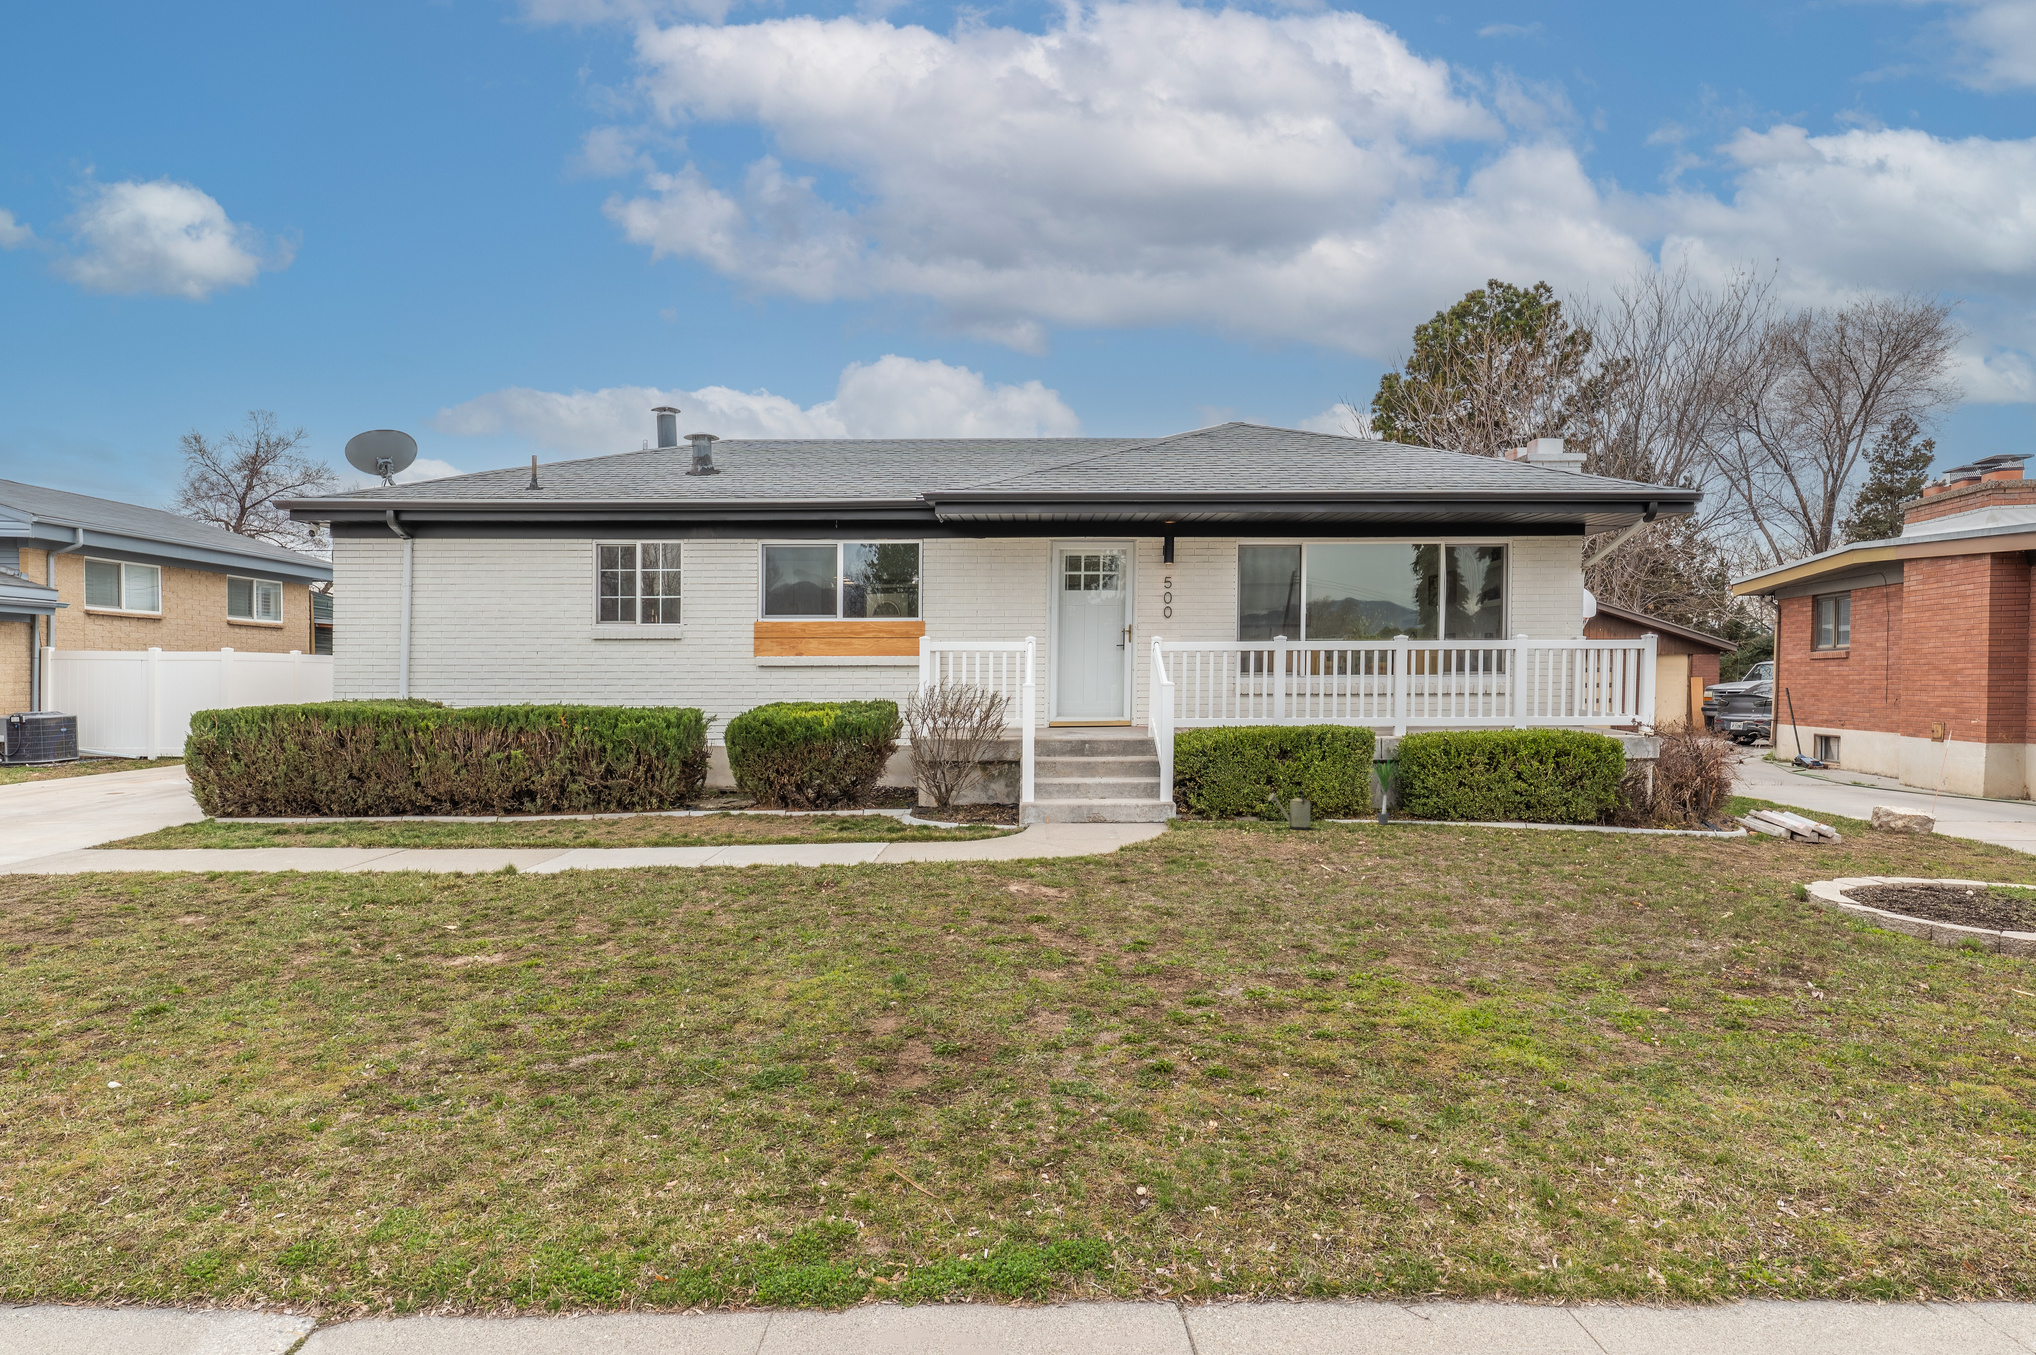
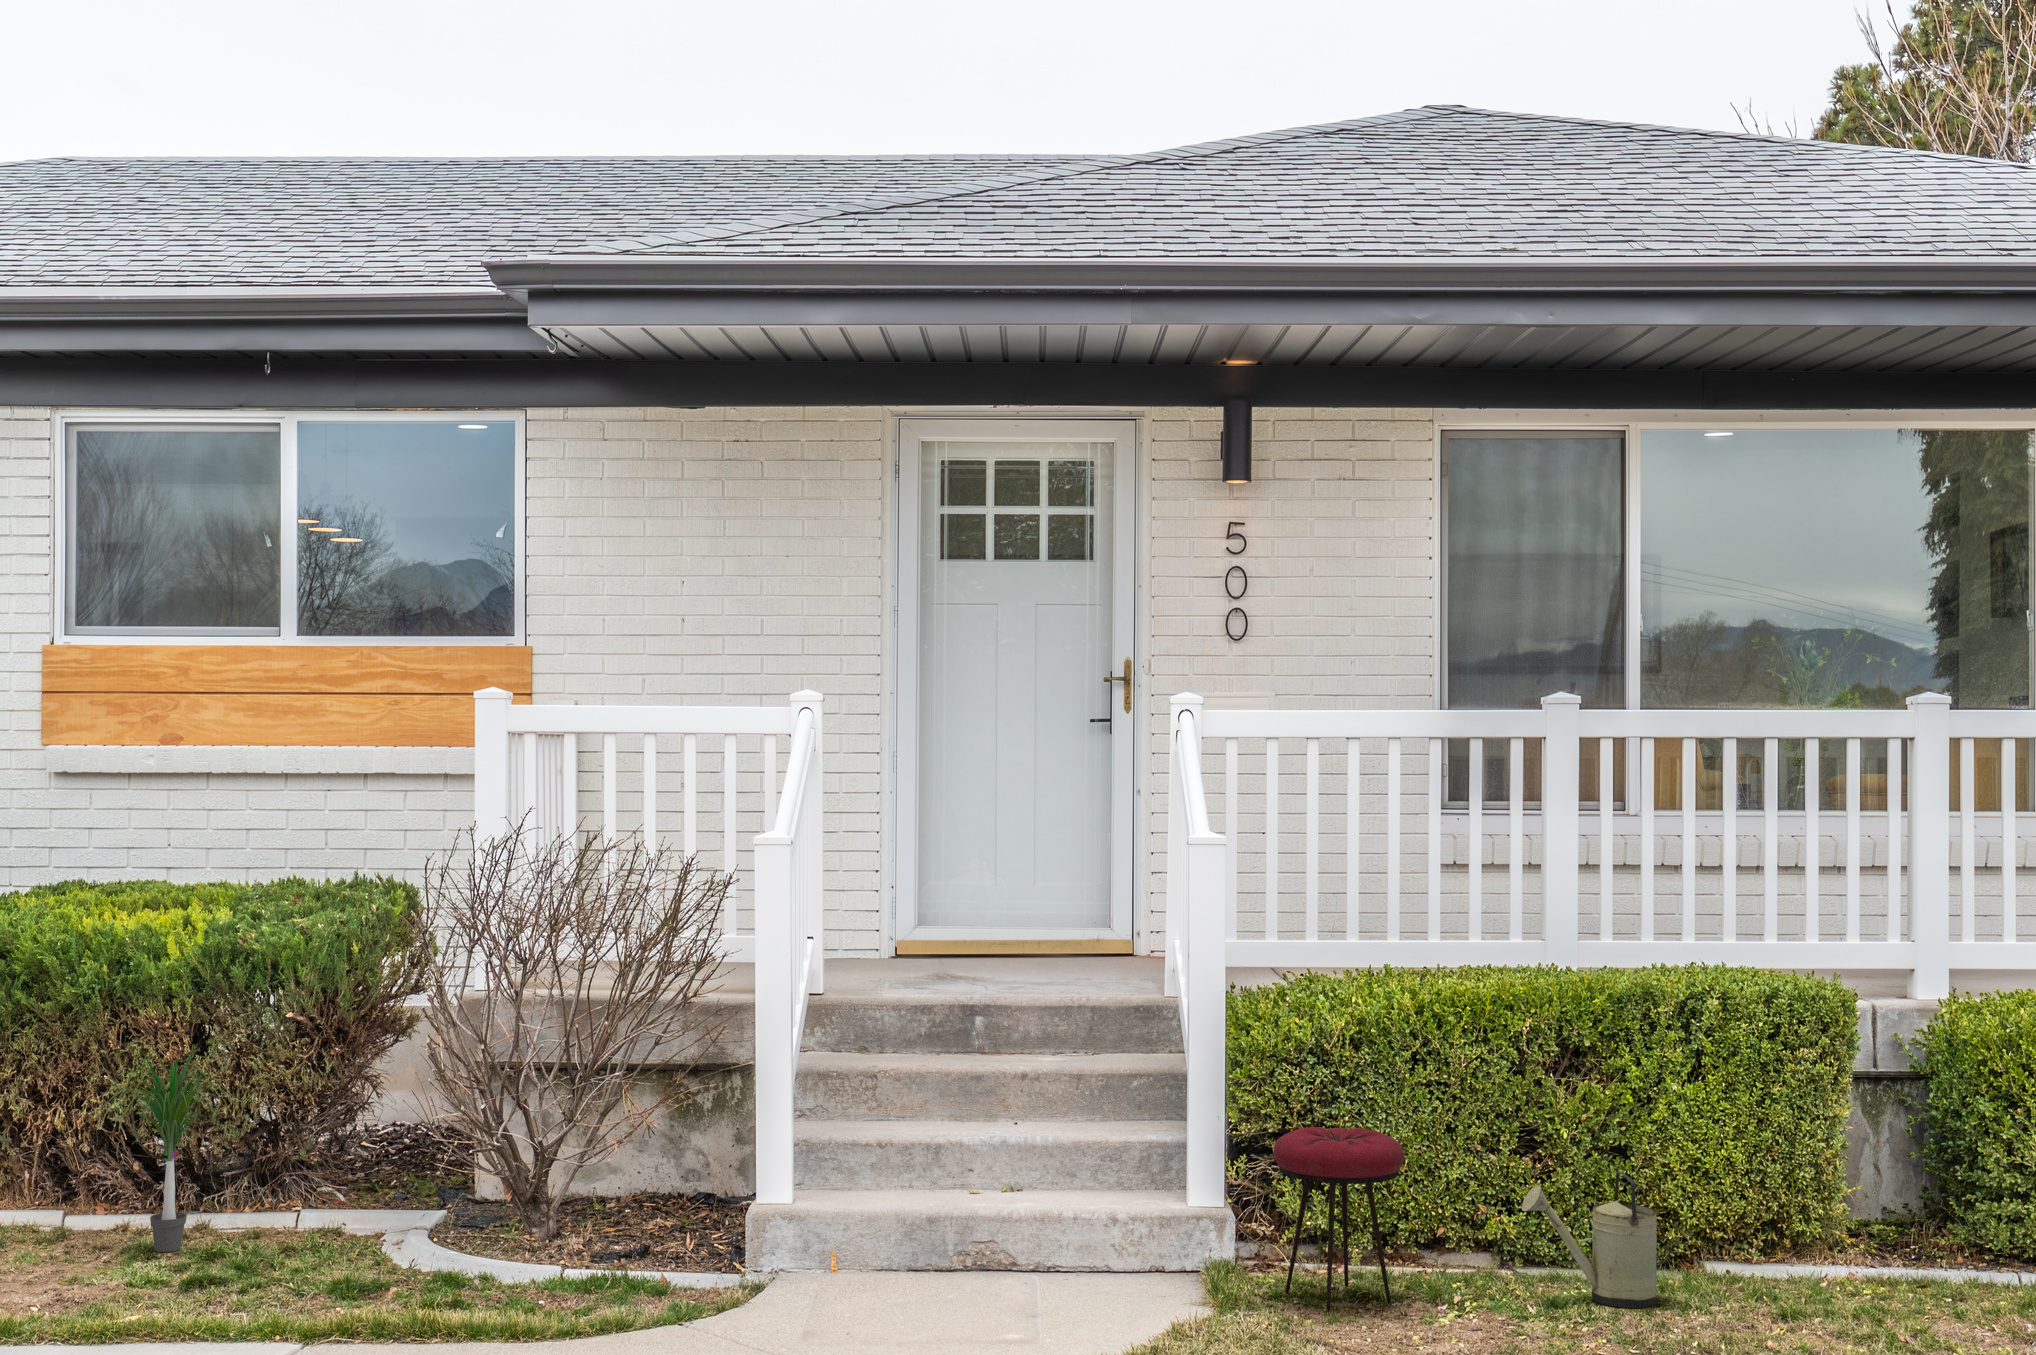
potted plant: present [1374,761,1396,825] -> present [104,1051,231,1252]
stool: none [1190,776,1231,831] -> present [1273,1127,1404,1311]

